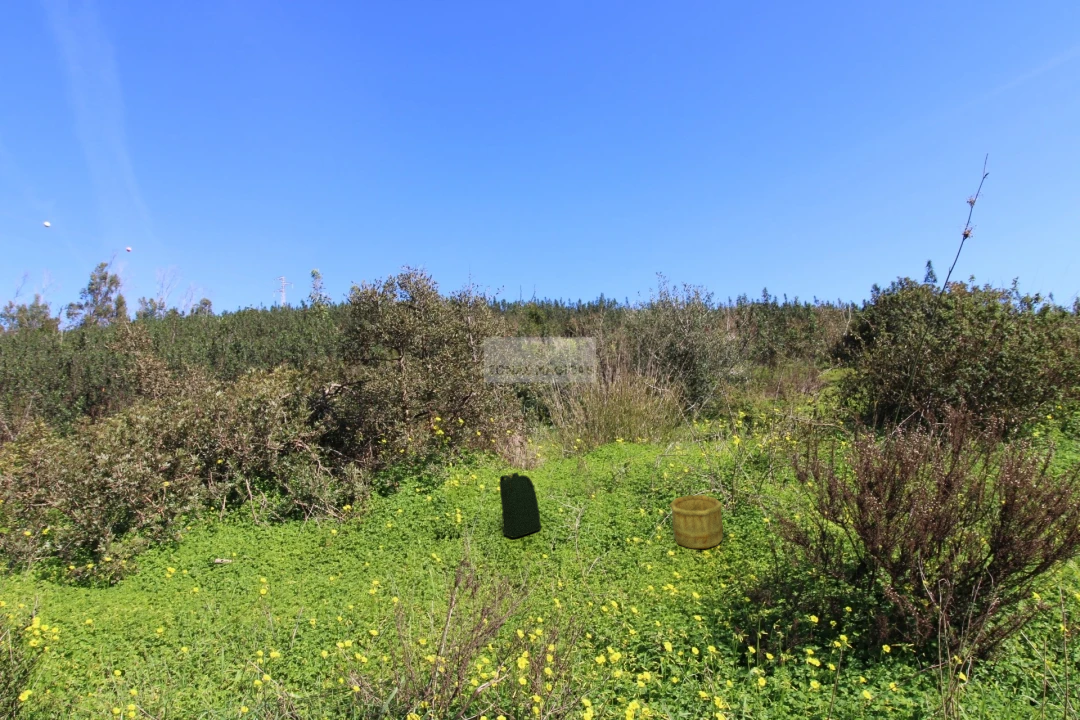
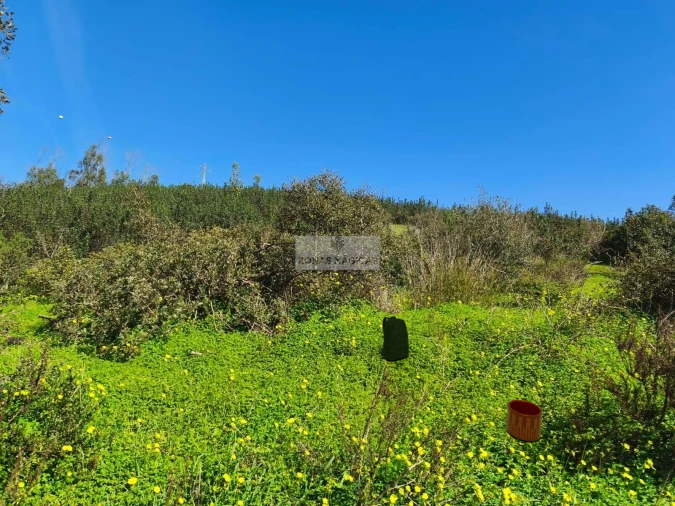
wooden bucket: present [670,495,723,549] -> none [508,346,549,386]
planter: none [653,569,698,623] -> present [506,400,542,441]

